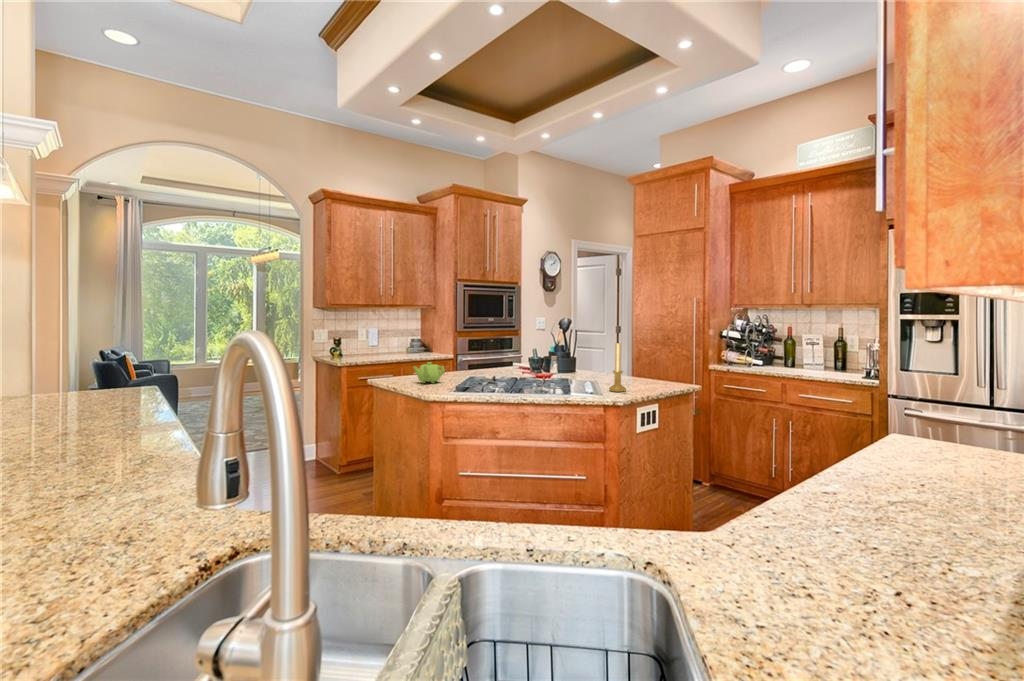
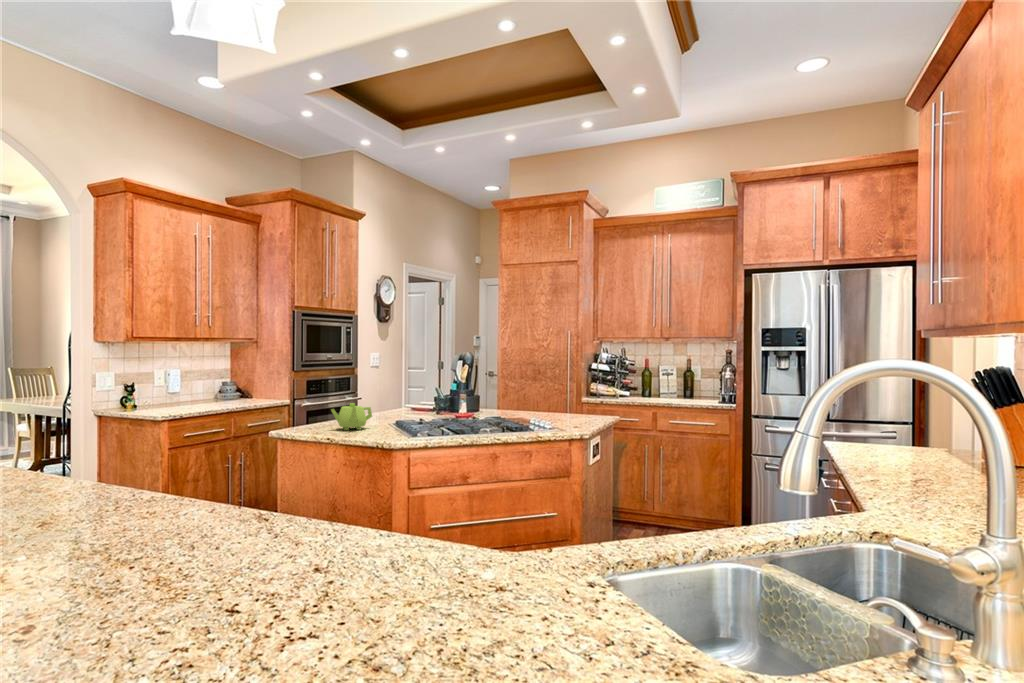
candle holder: present [609,343,626,392] -> none [570,372,587,424]

